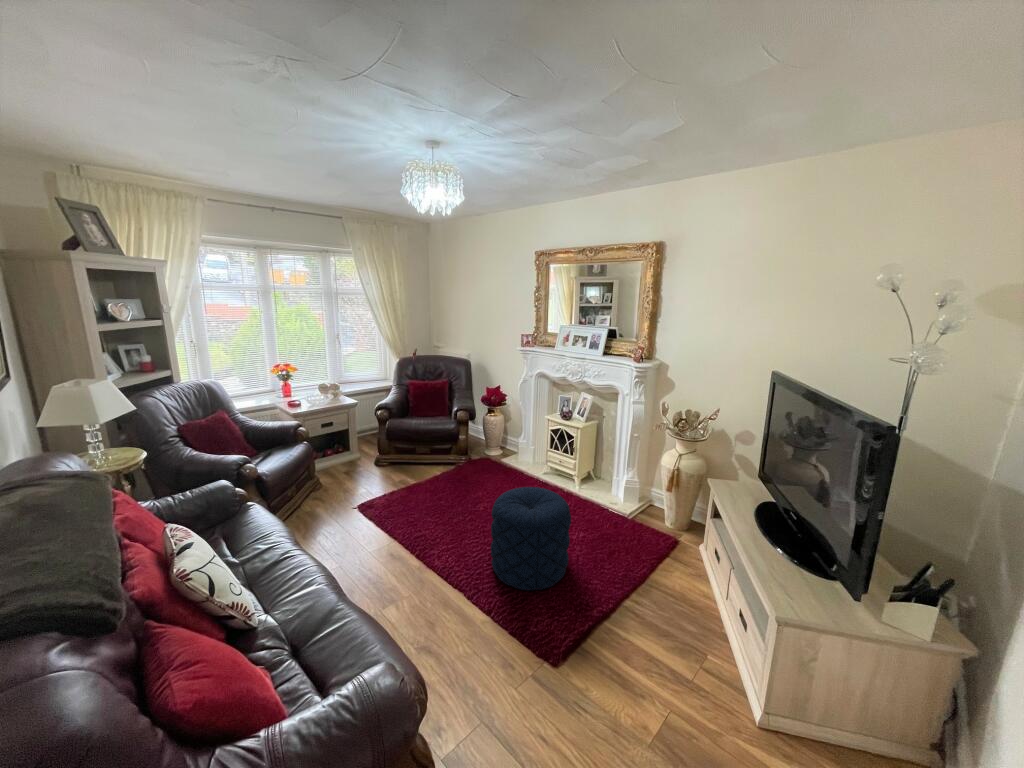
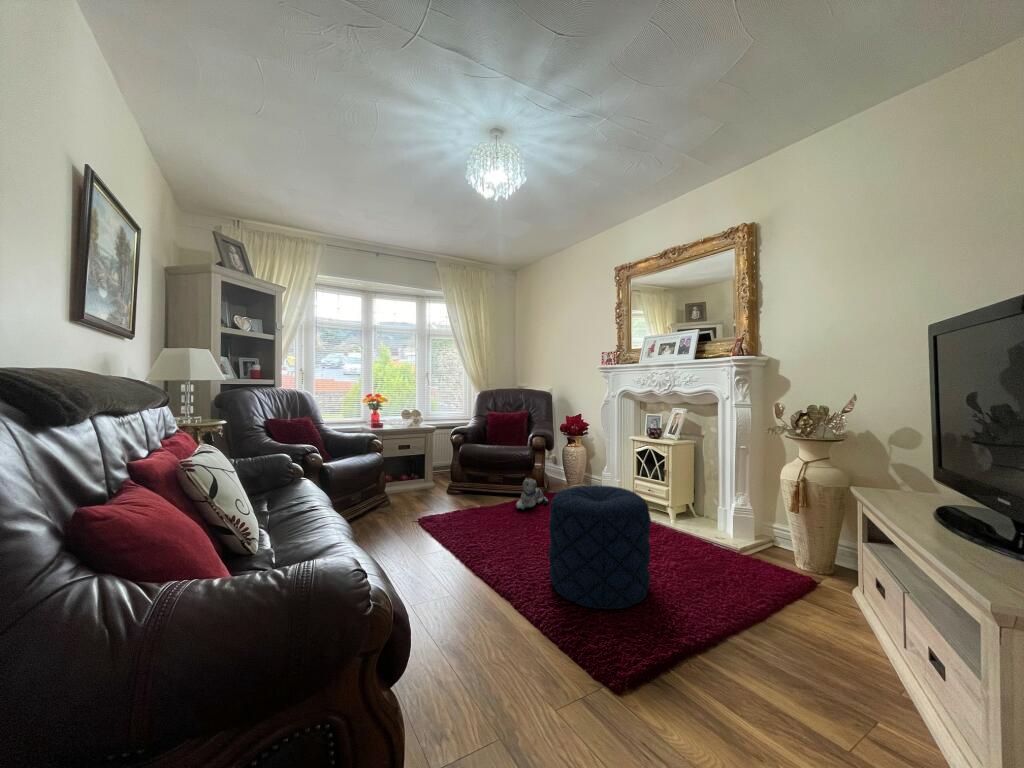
plush toy: none [447,456,475,486] -> present [516,478,548,510]

